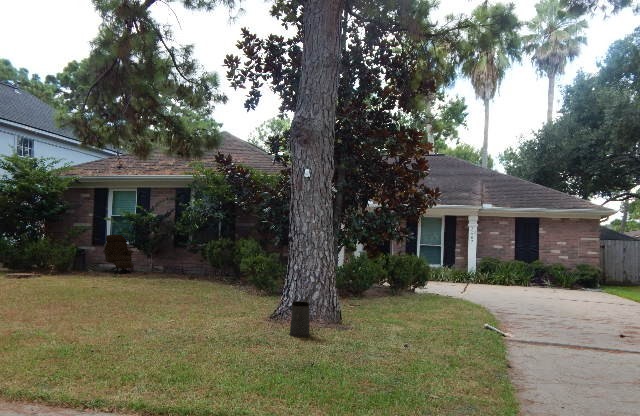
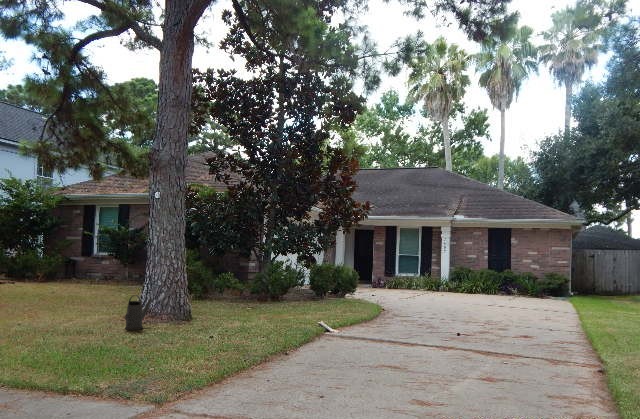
lounge chair: present [103,234,134,274] -> none [87,247,115,281]

